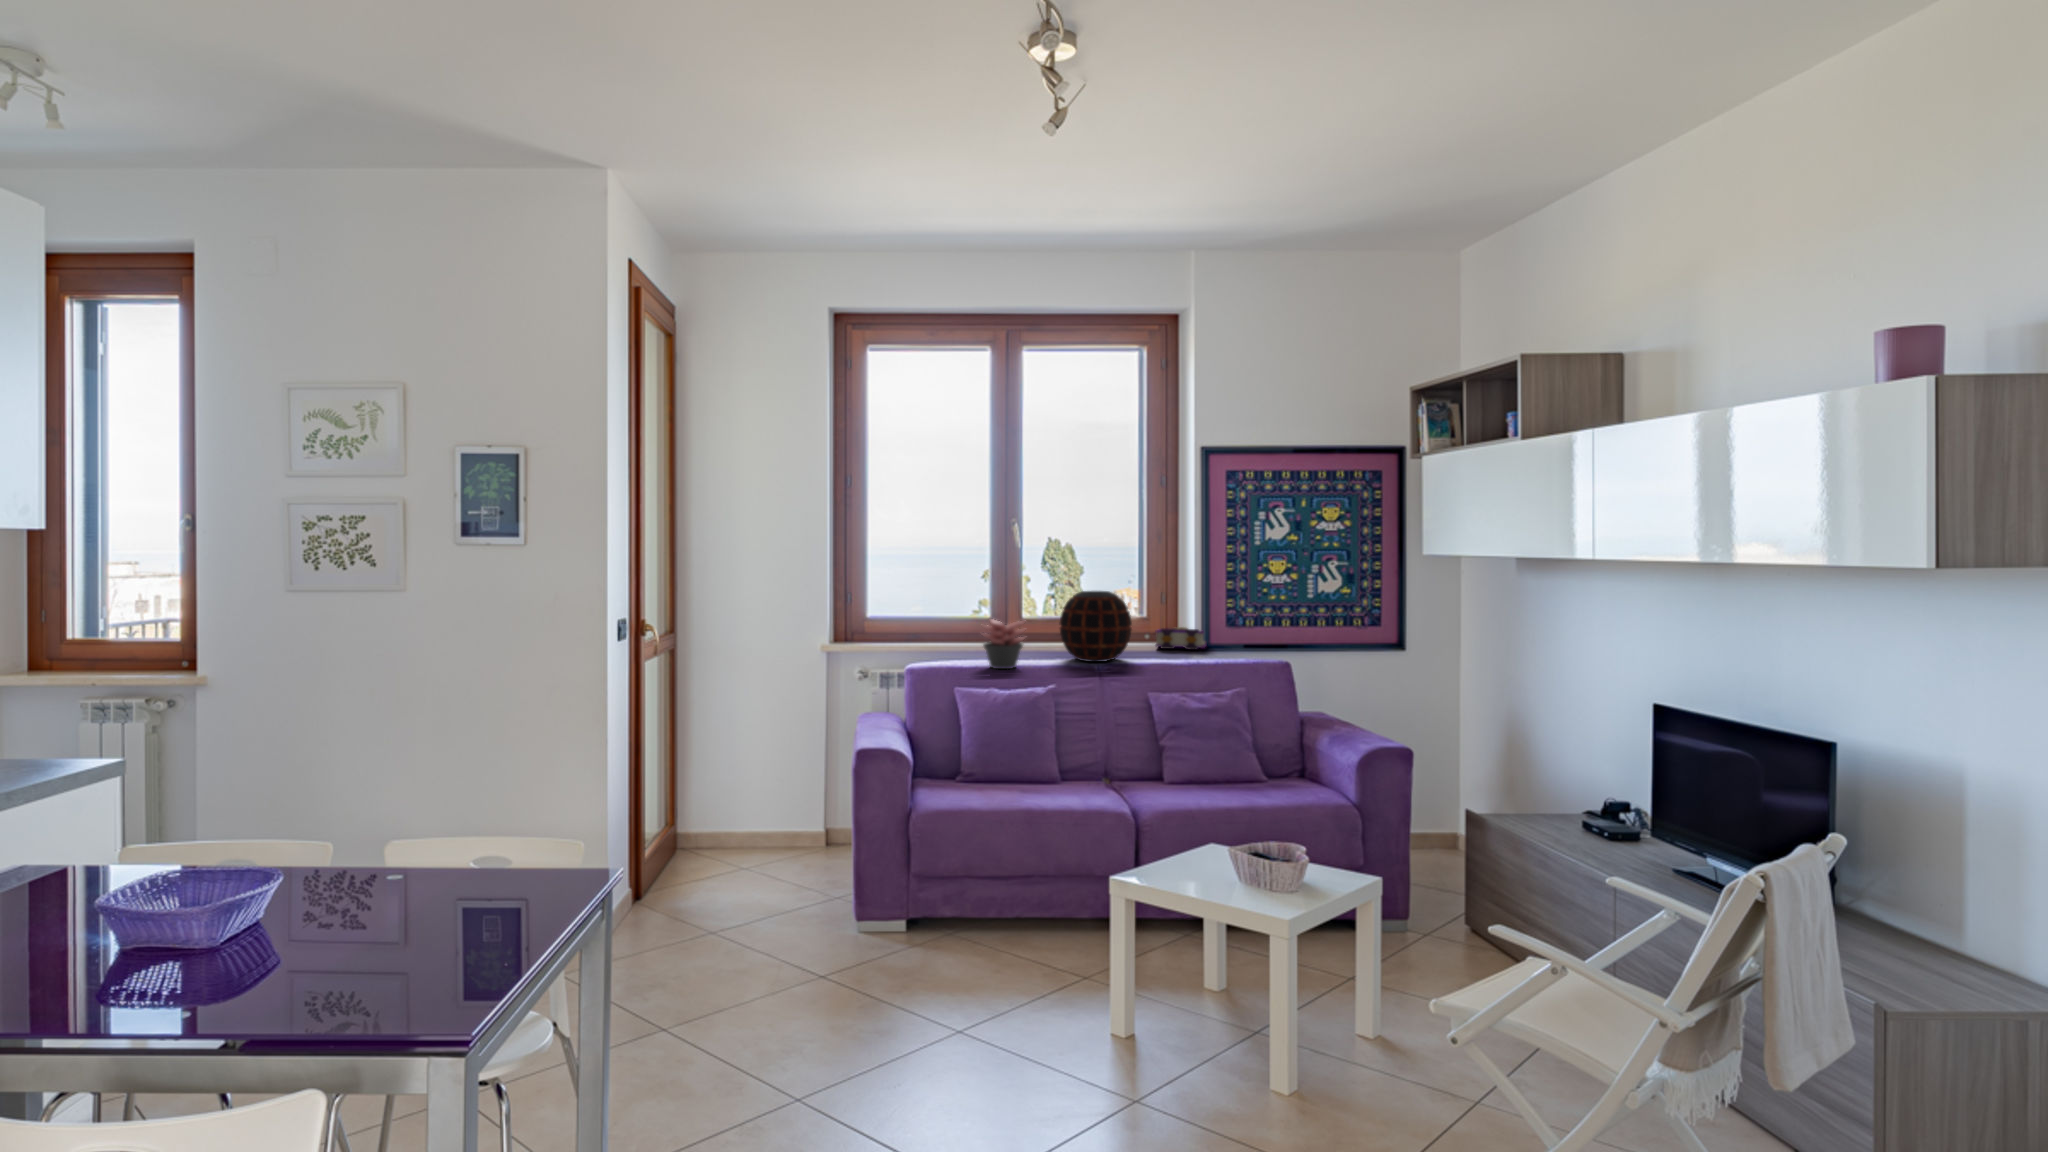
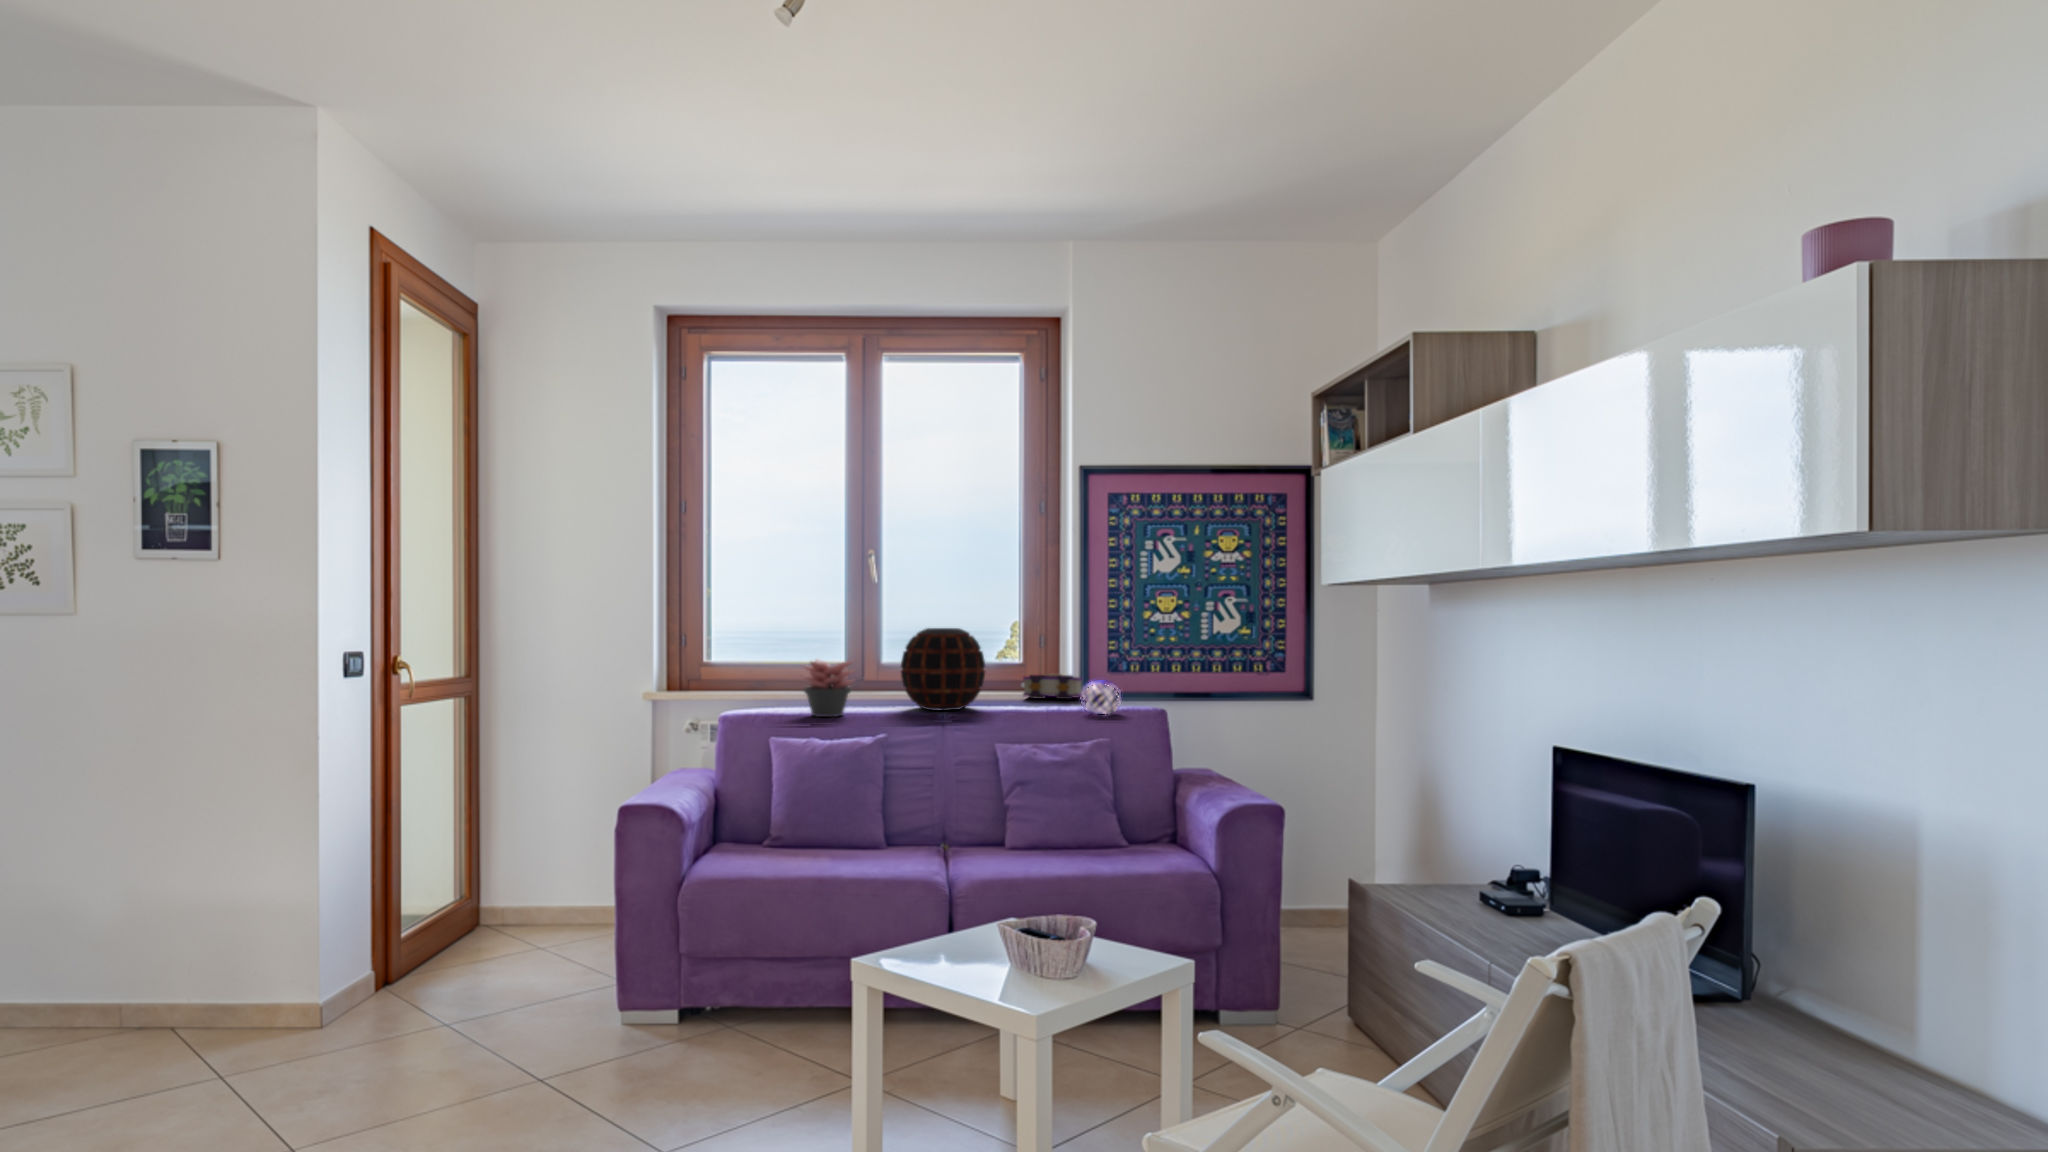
decorative orb: none [1216,636,1252,665] -> present [1080,680,1121,714]

